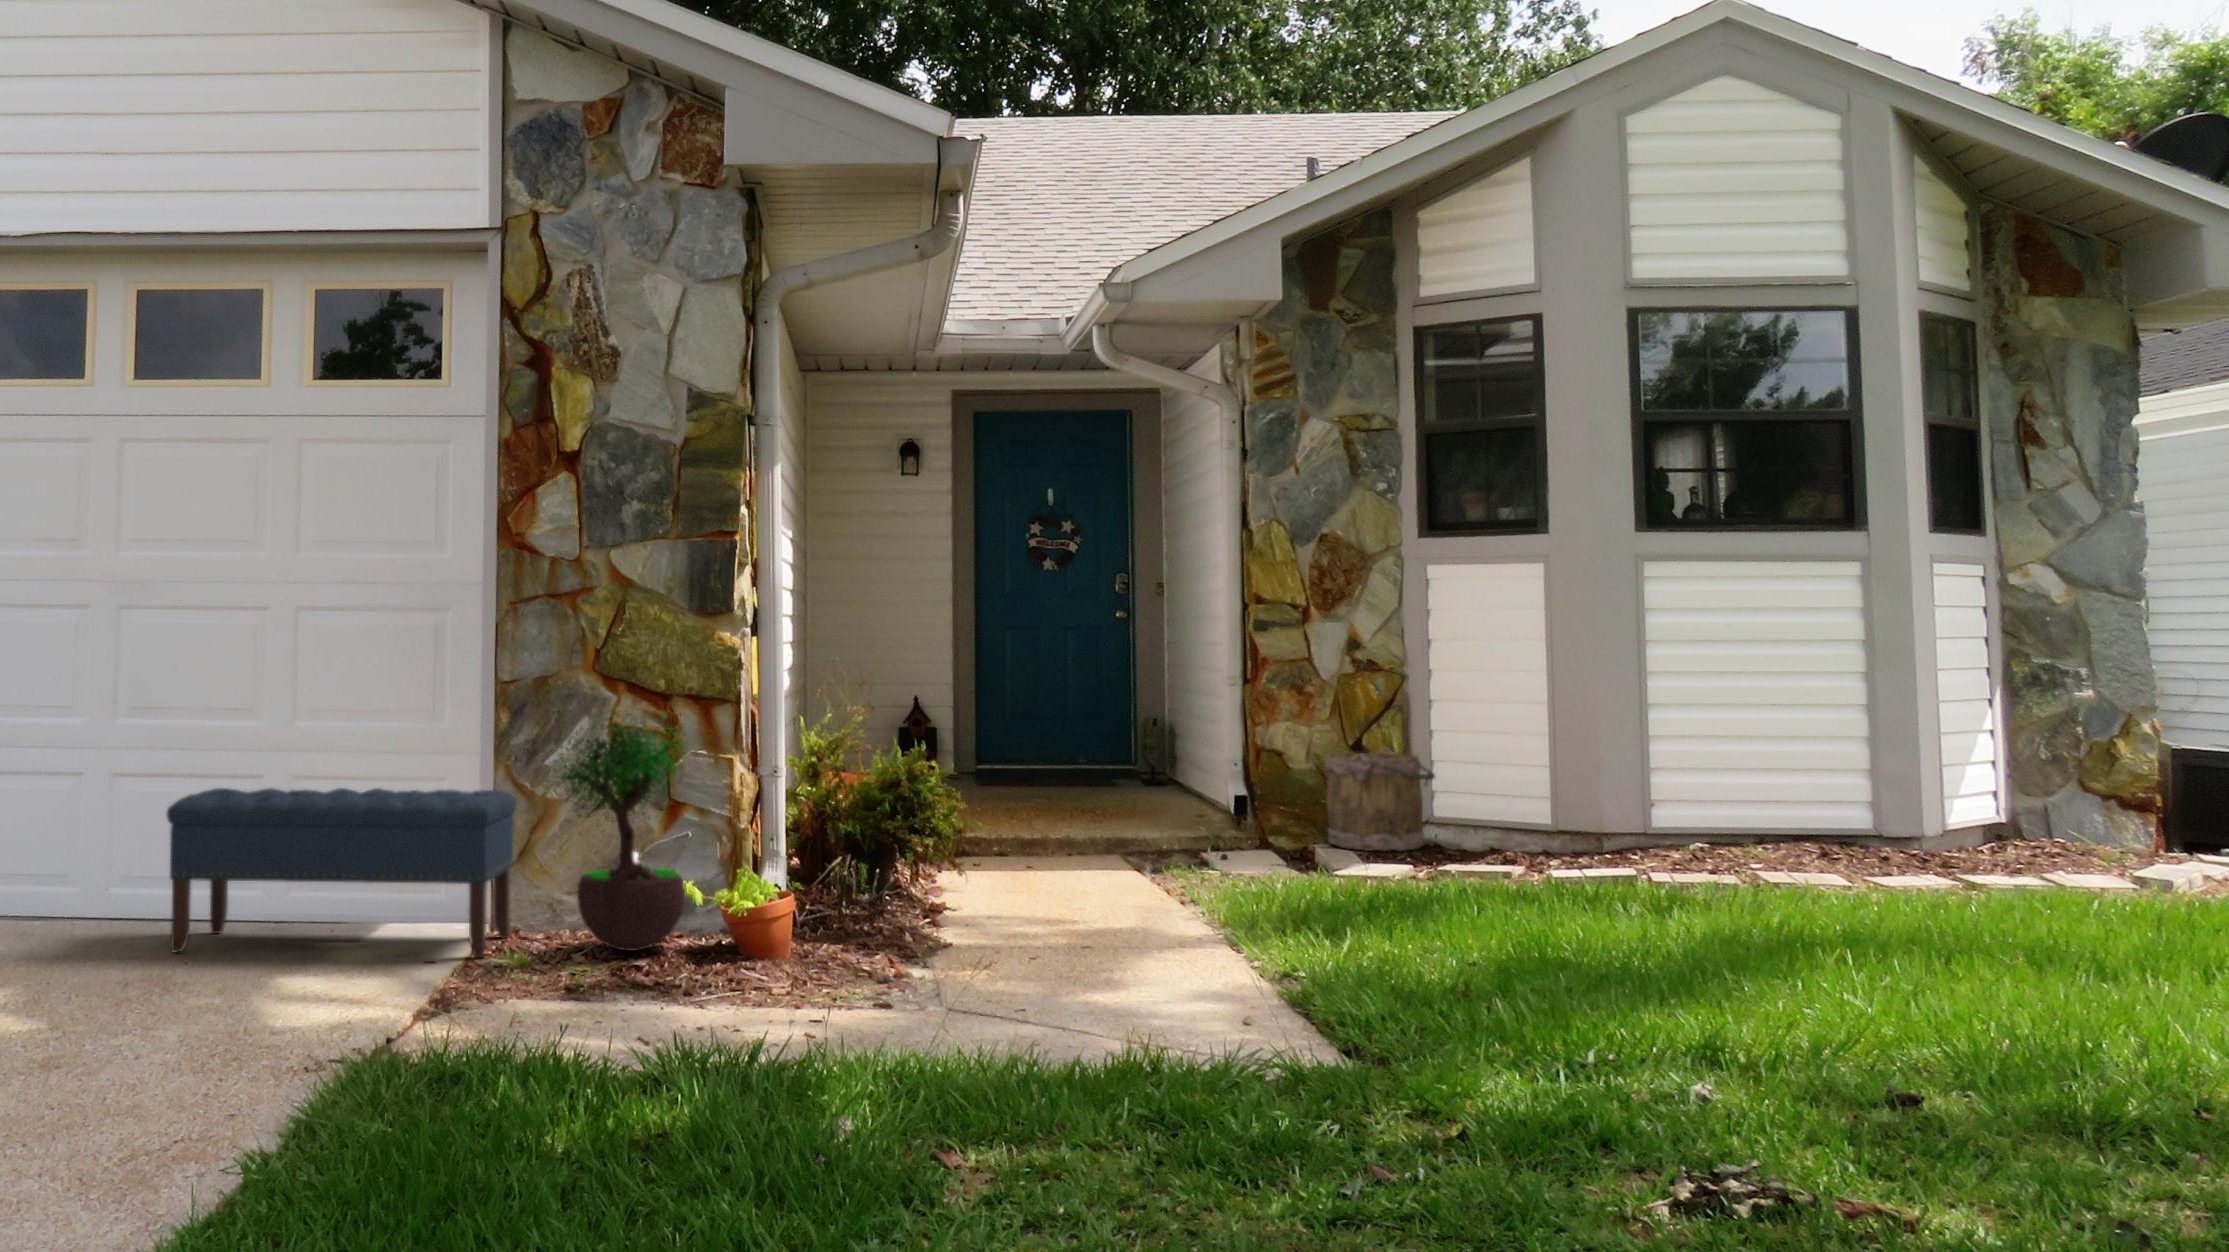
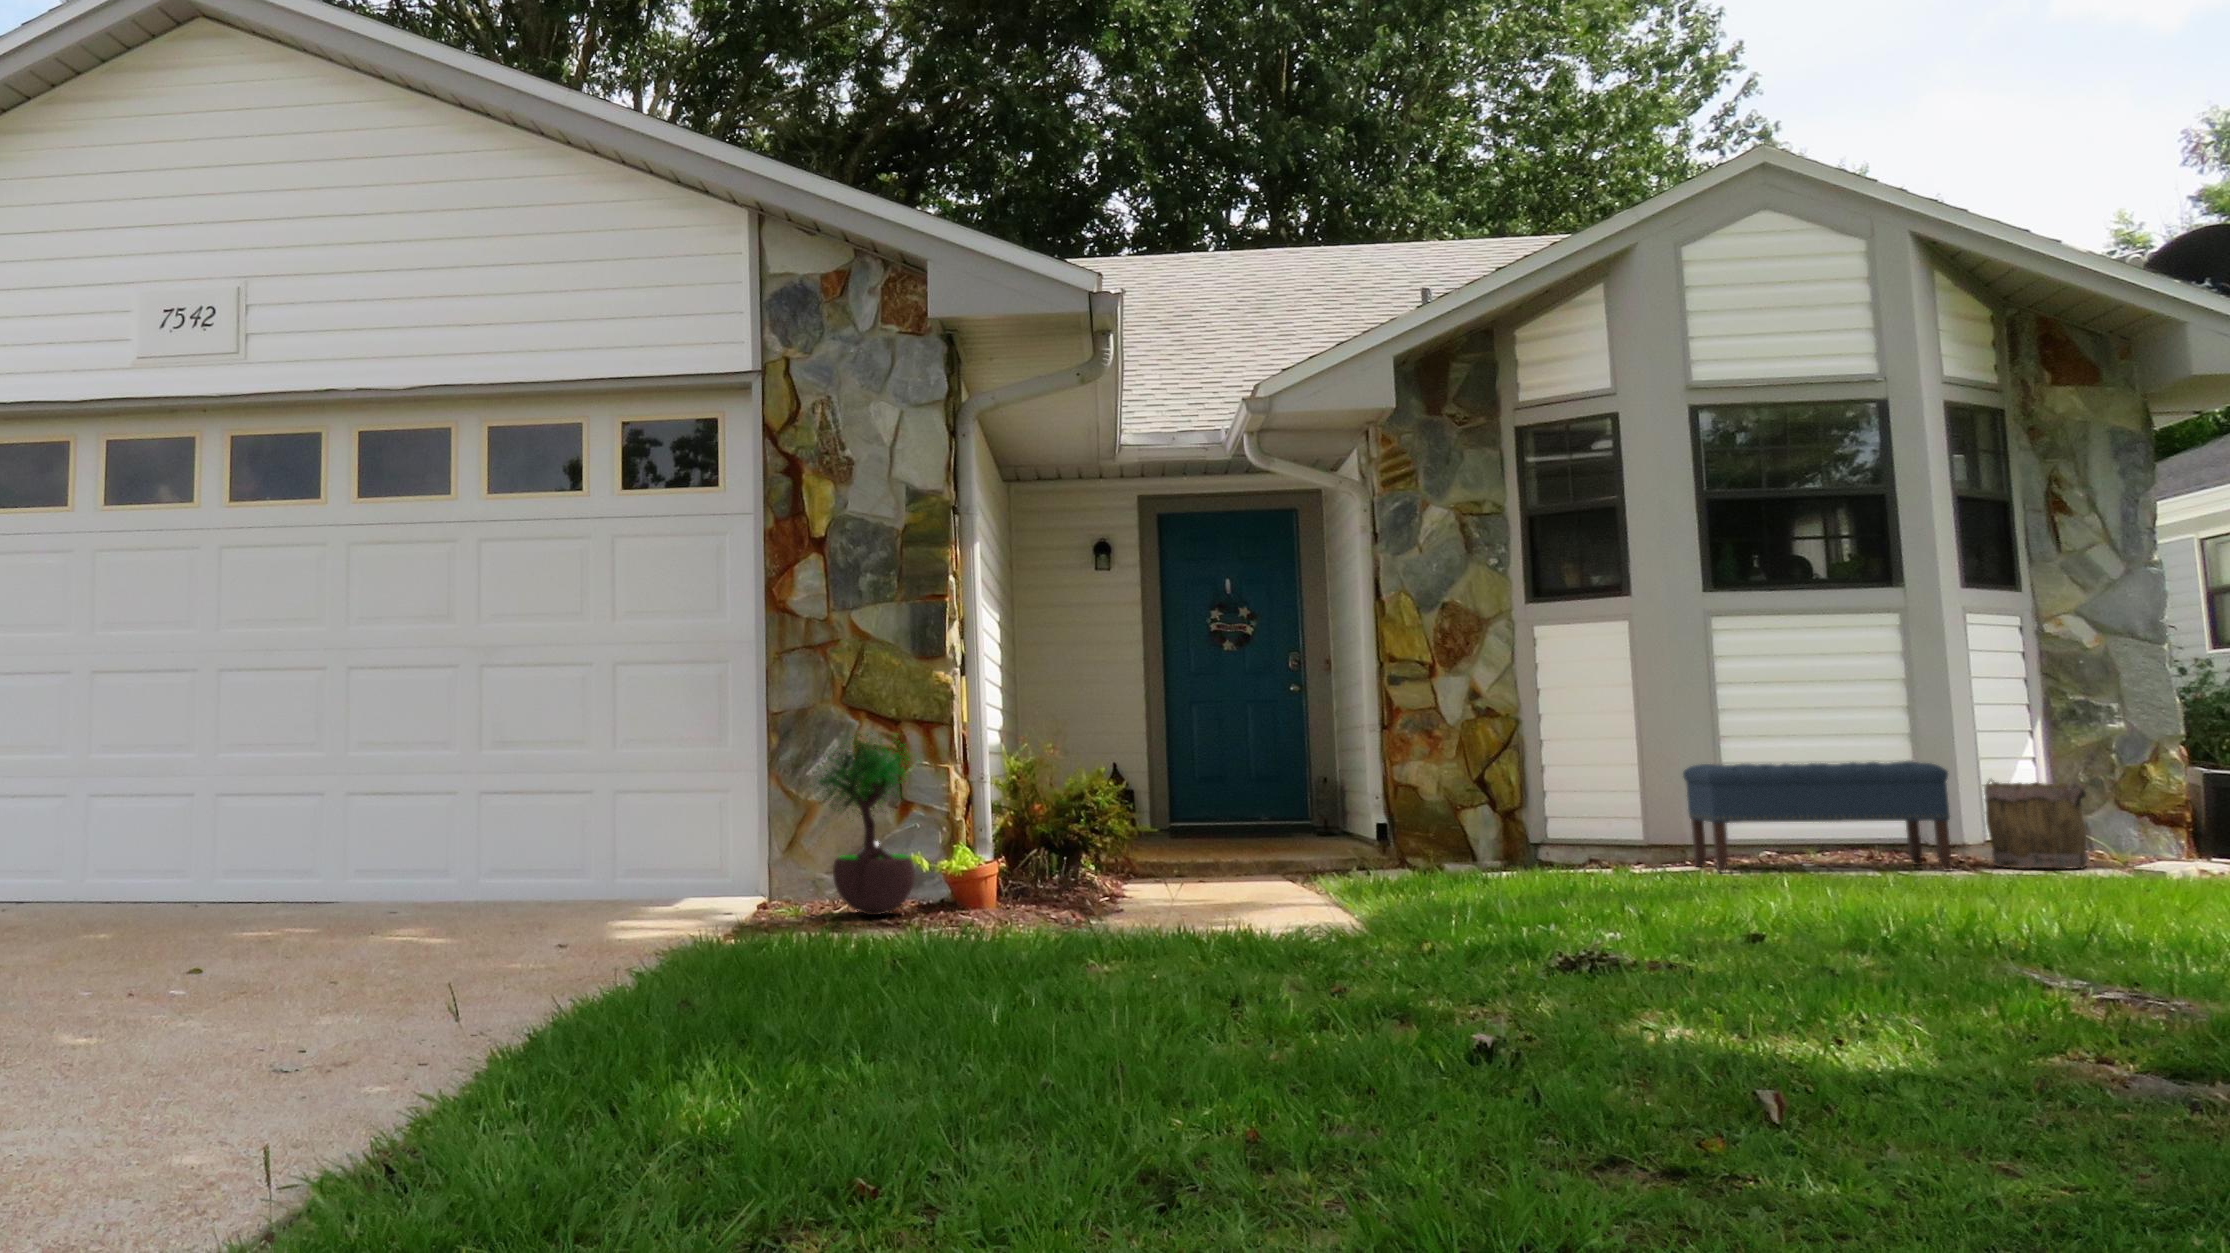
bucket: present [1325,751,1435,851] -> present [1984,780,2089,869]
bench: present [166,788,516,958] -> present [1683,761,1952,872]

